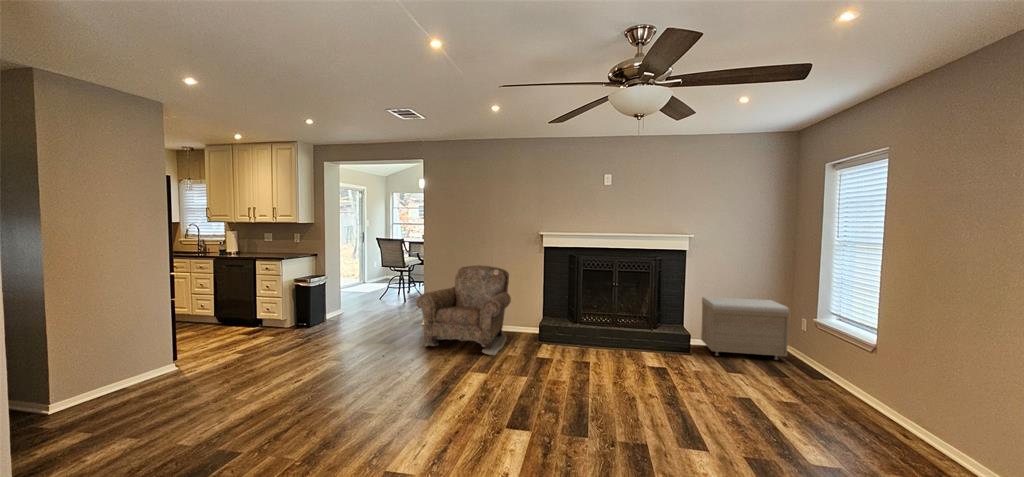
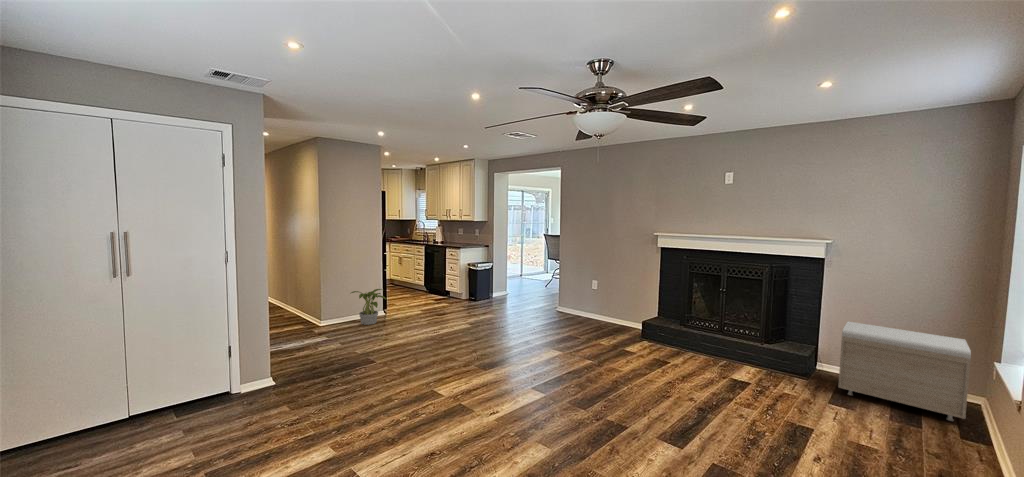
armchair: present [417,265,511,355] -> none [532,263,622,343]
potted plant: none [111,331,190,396] -> present [351,289,386,325]

